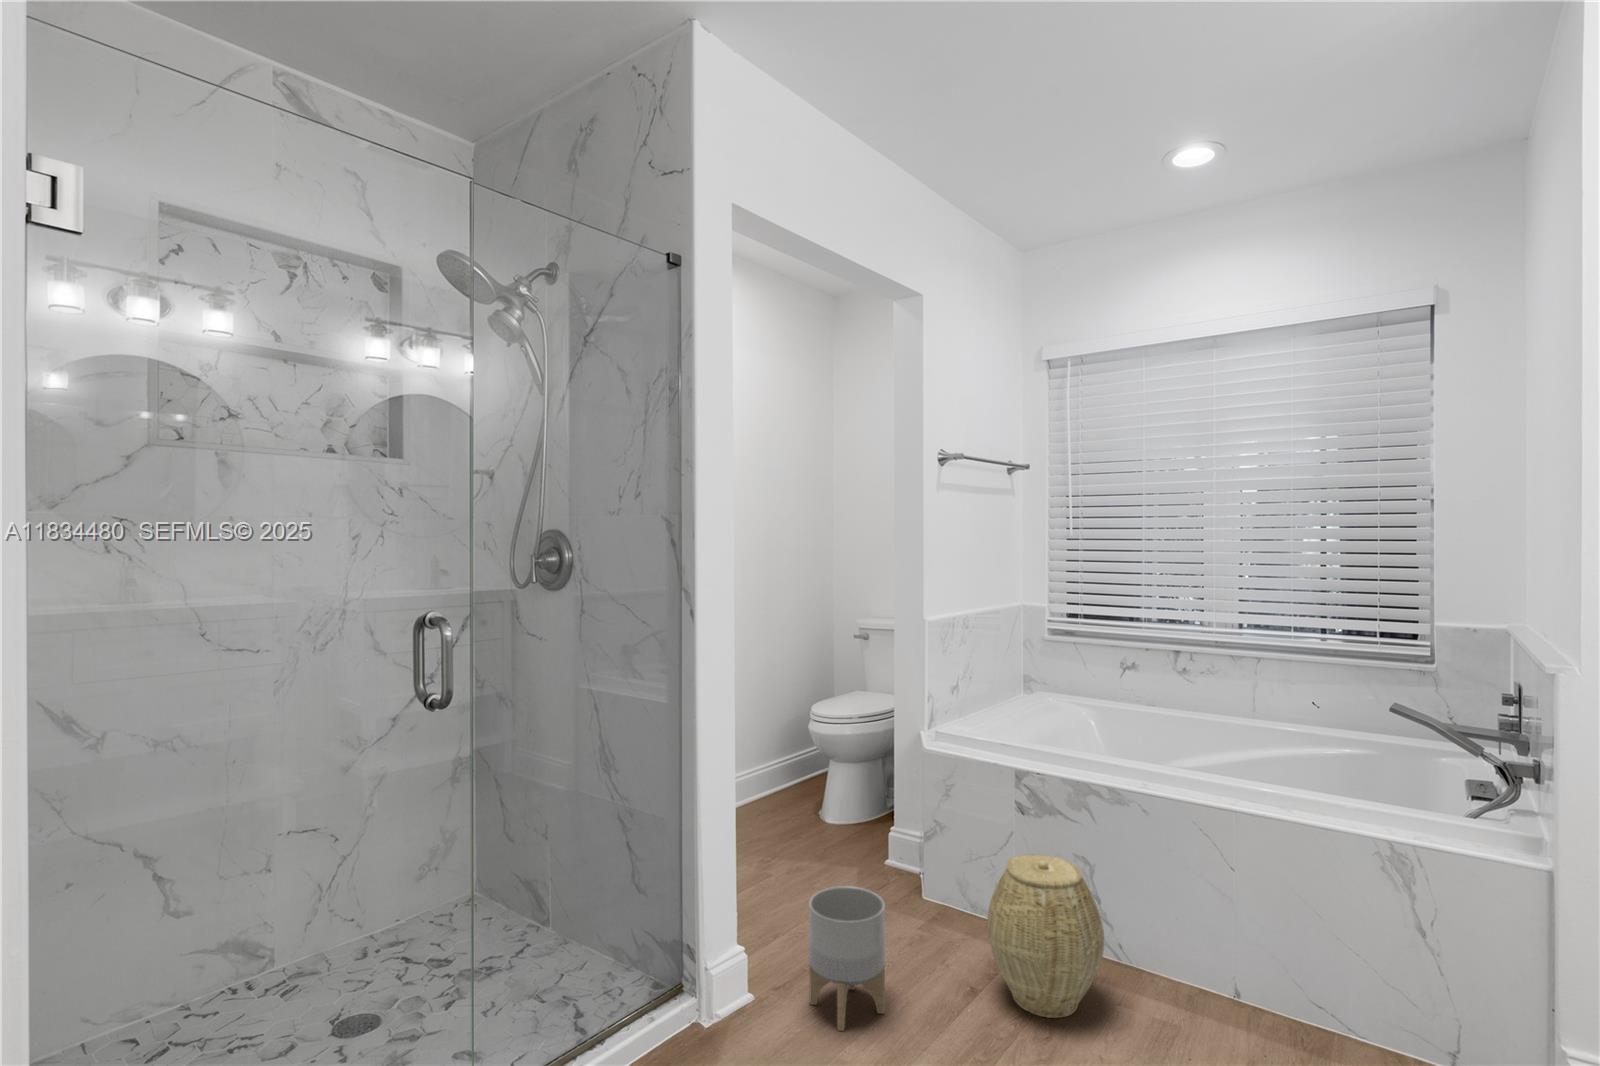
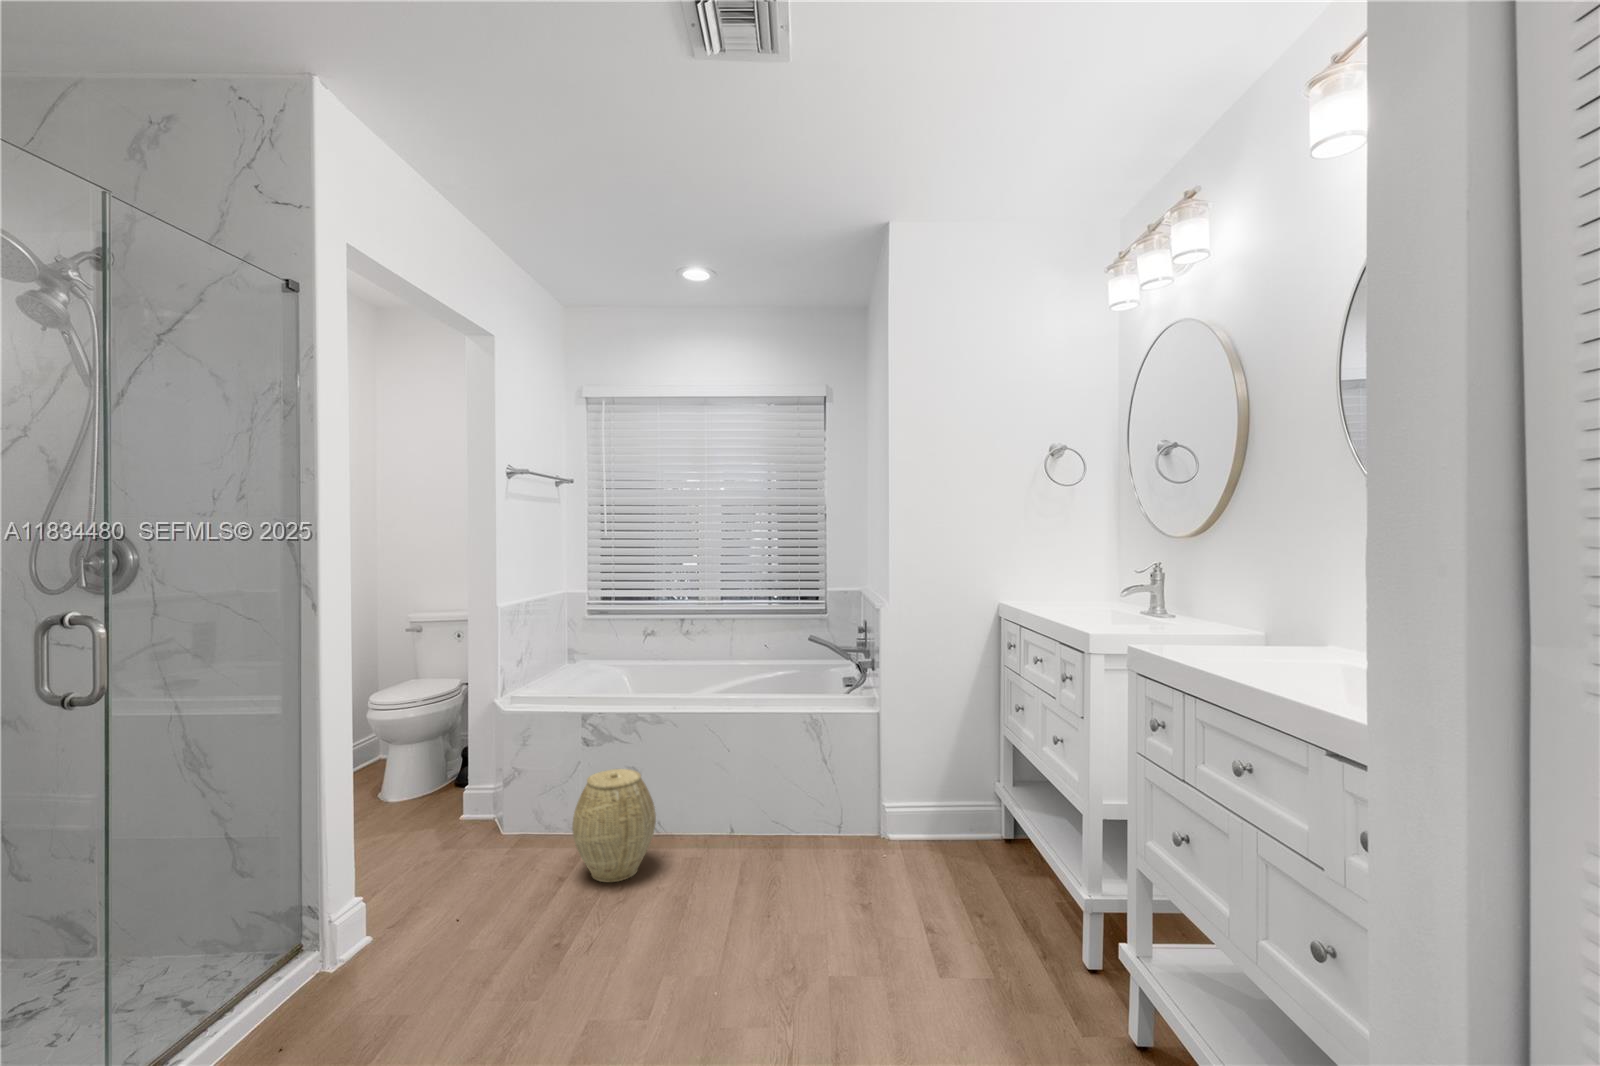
planter: present [809,886,885,1031] -> none [426,827,496,942]

